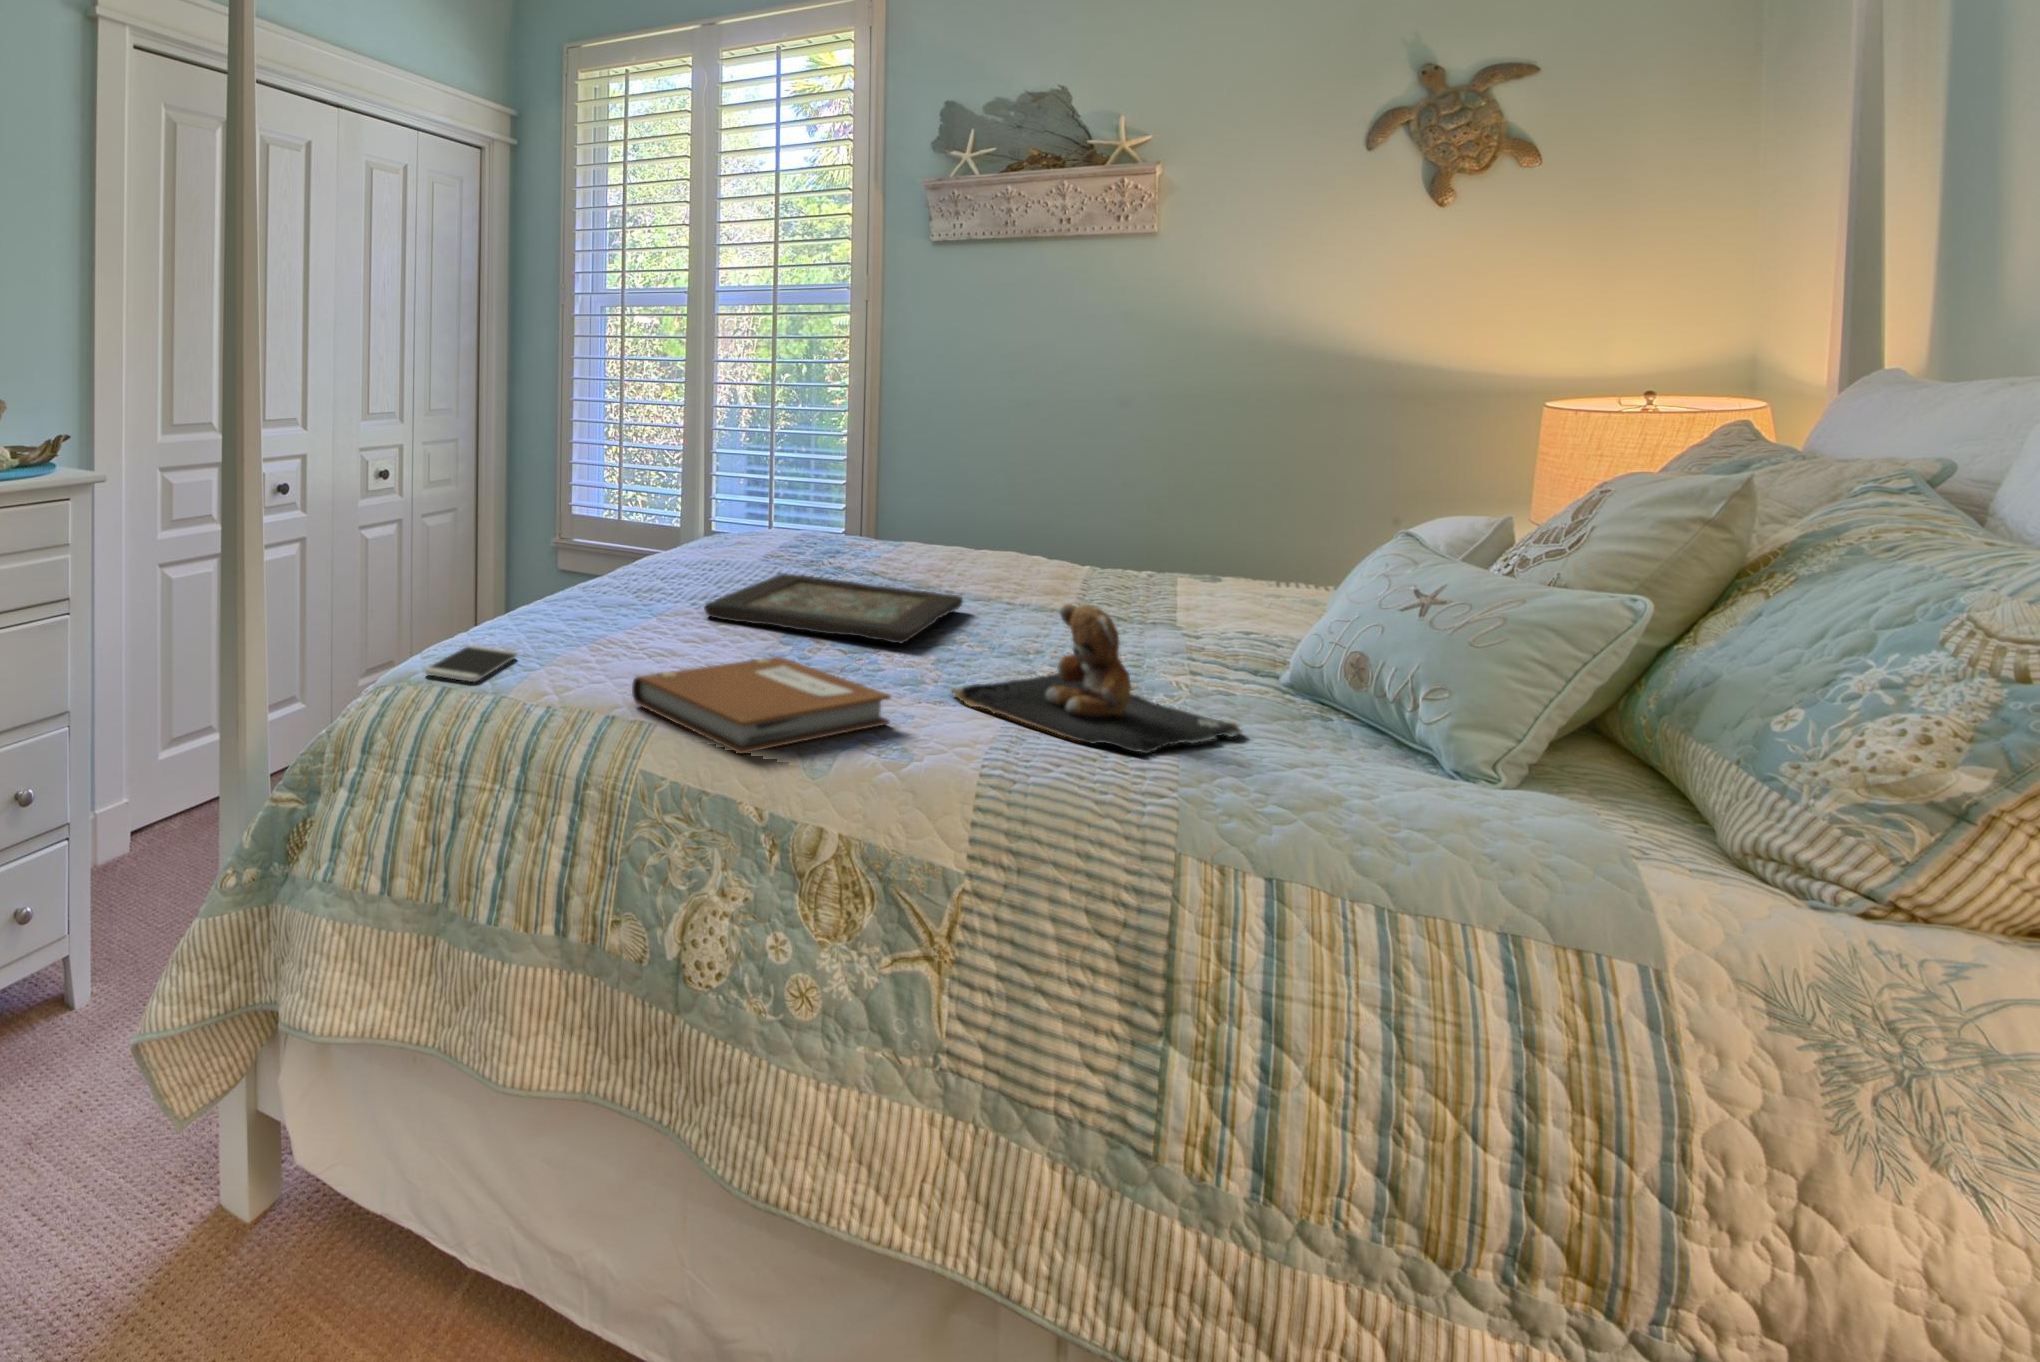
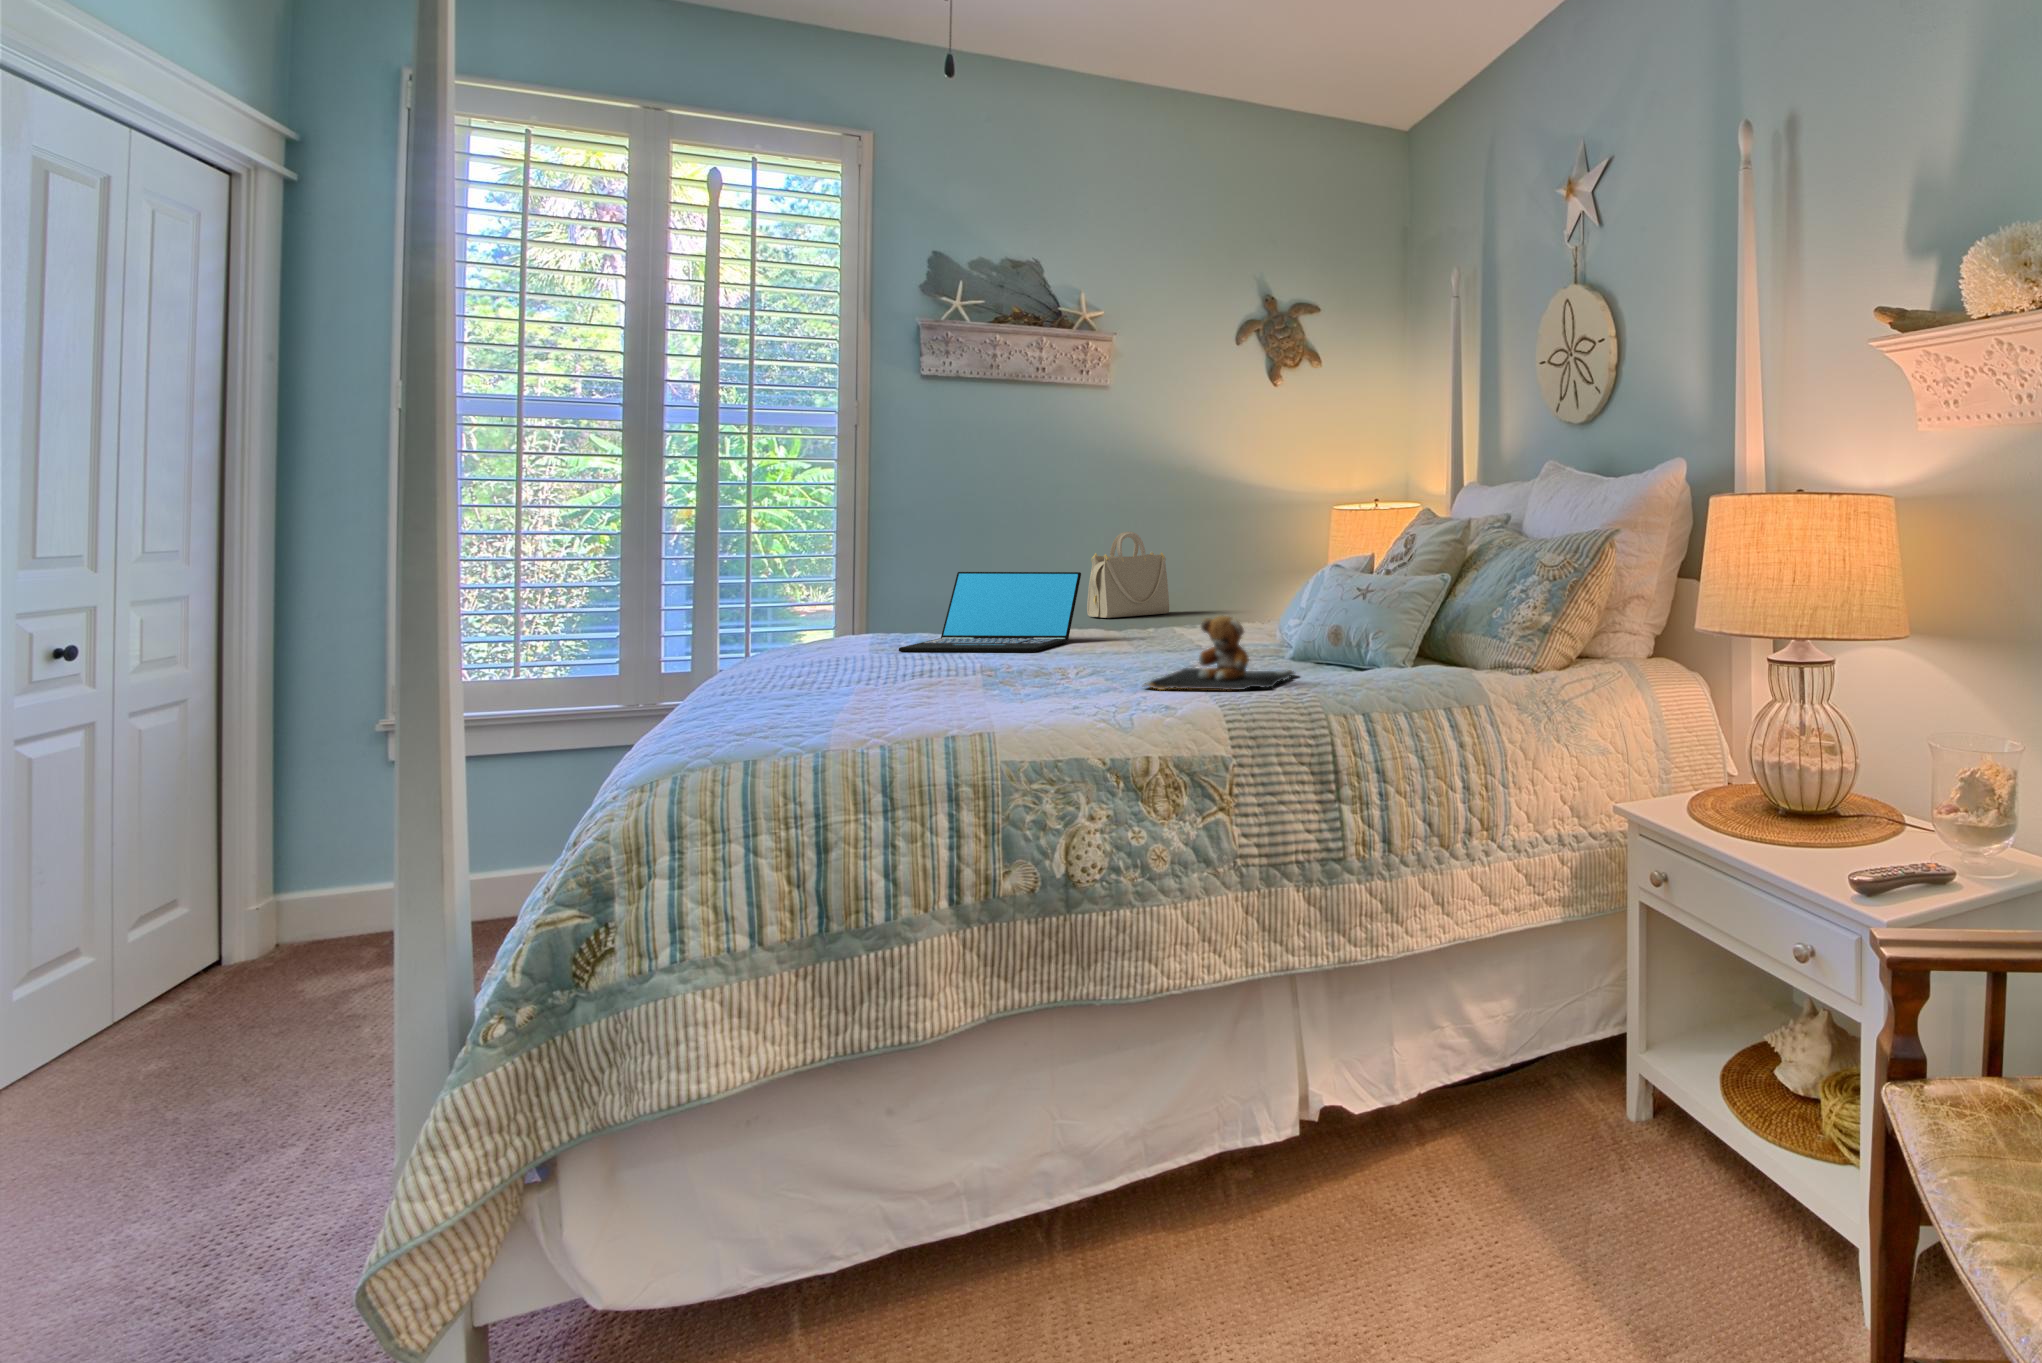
handbag: none [1114,439,1240,560] -> present [1087,531,1169,618]
laptop: none [813,477,1041,595] -> present [899,572,1081,652]
decorative tray: present [704,574,963,643] -> none [894,646,1076,687]
smartphone: present [425,646,516,682] -> none [751,725,818,749]
notebook: present [632,657,891,753] -> none [966,683,1139,728]

